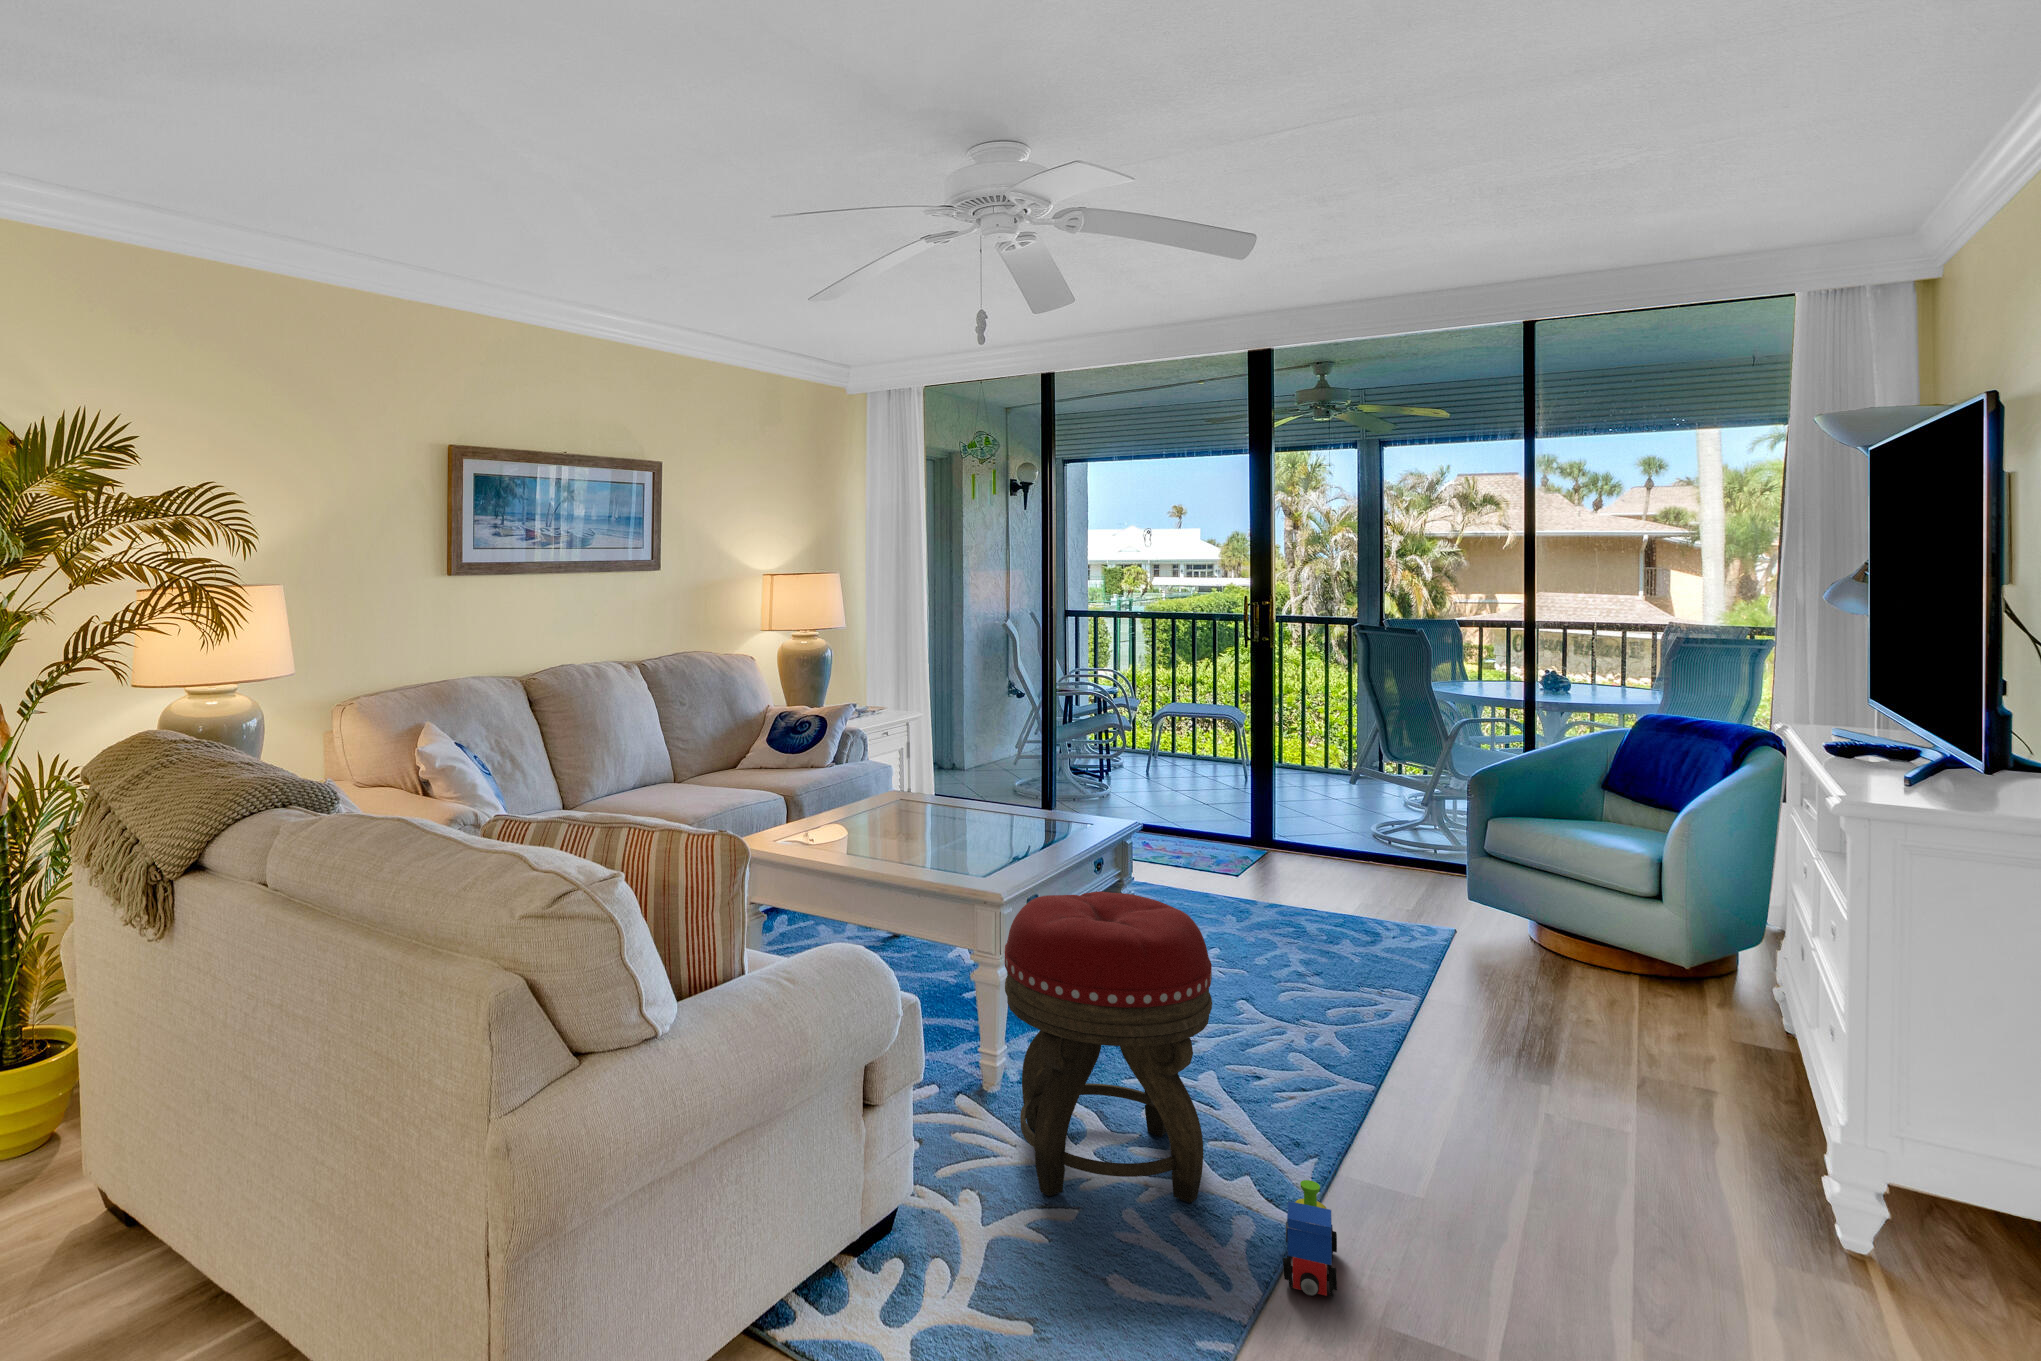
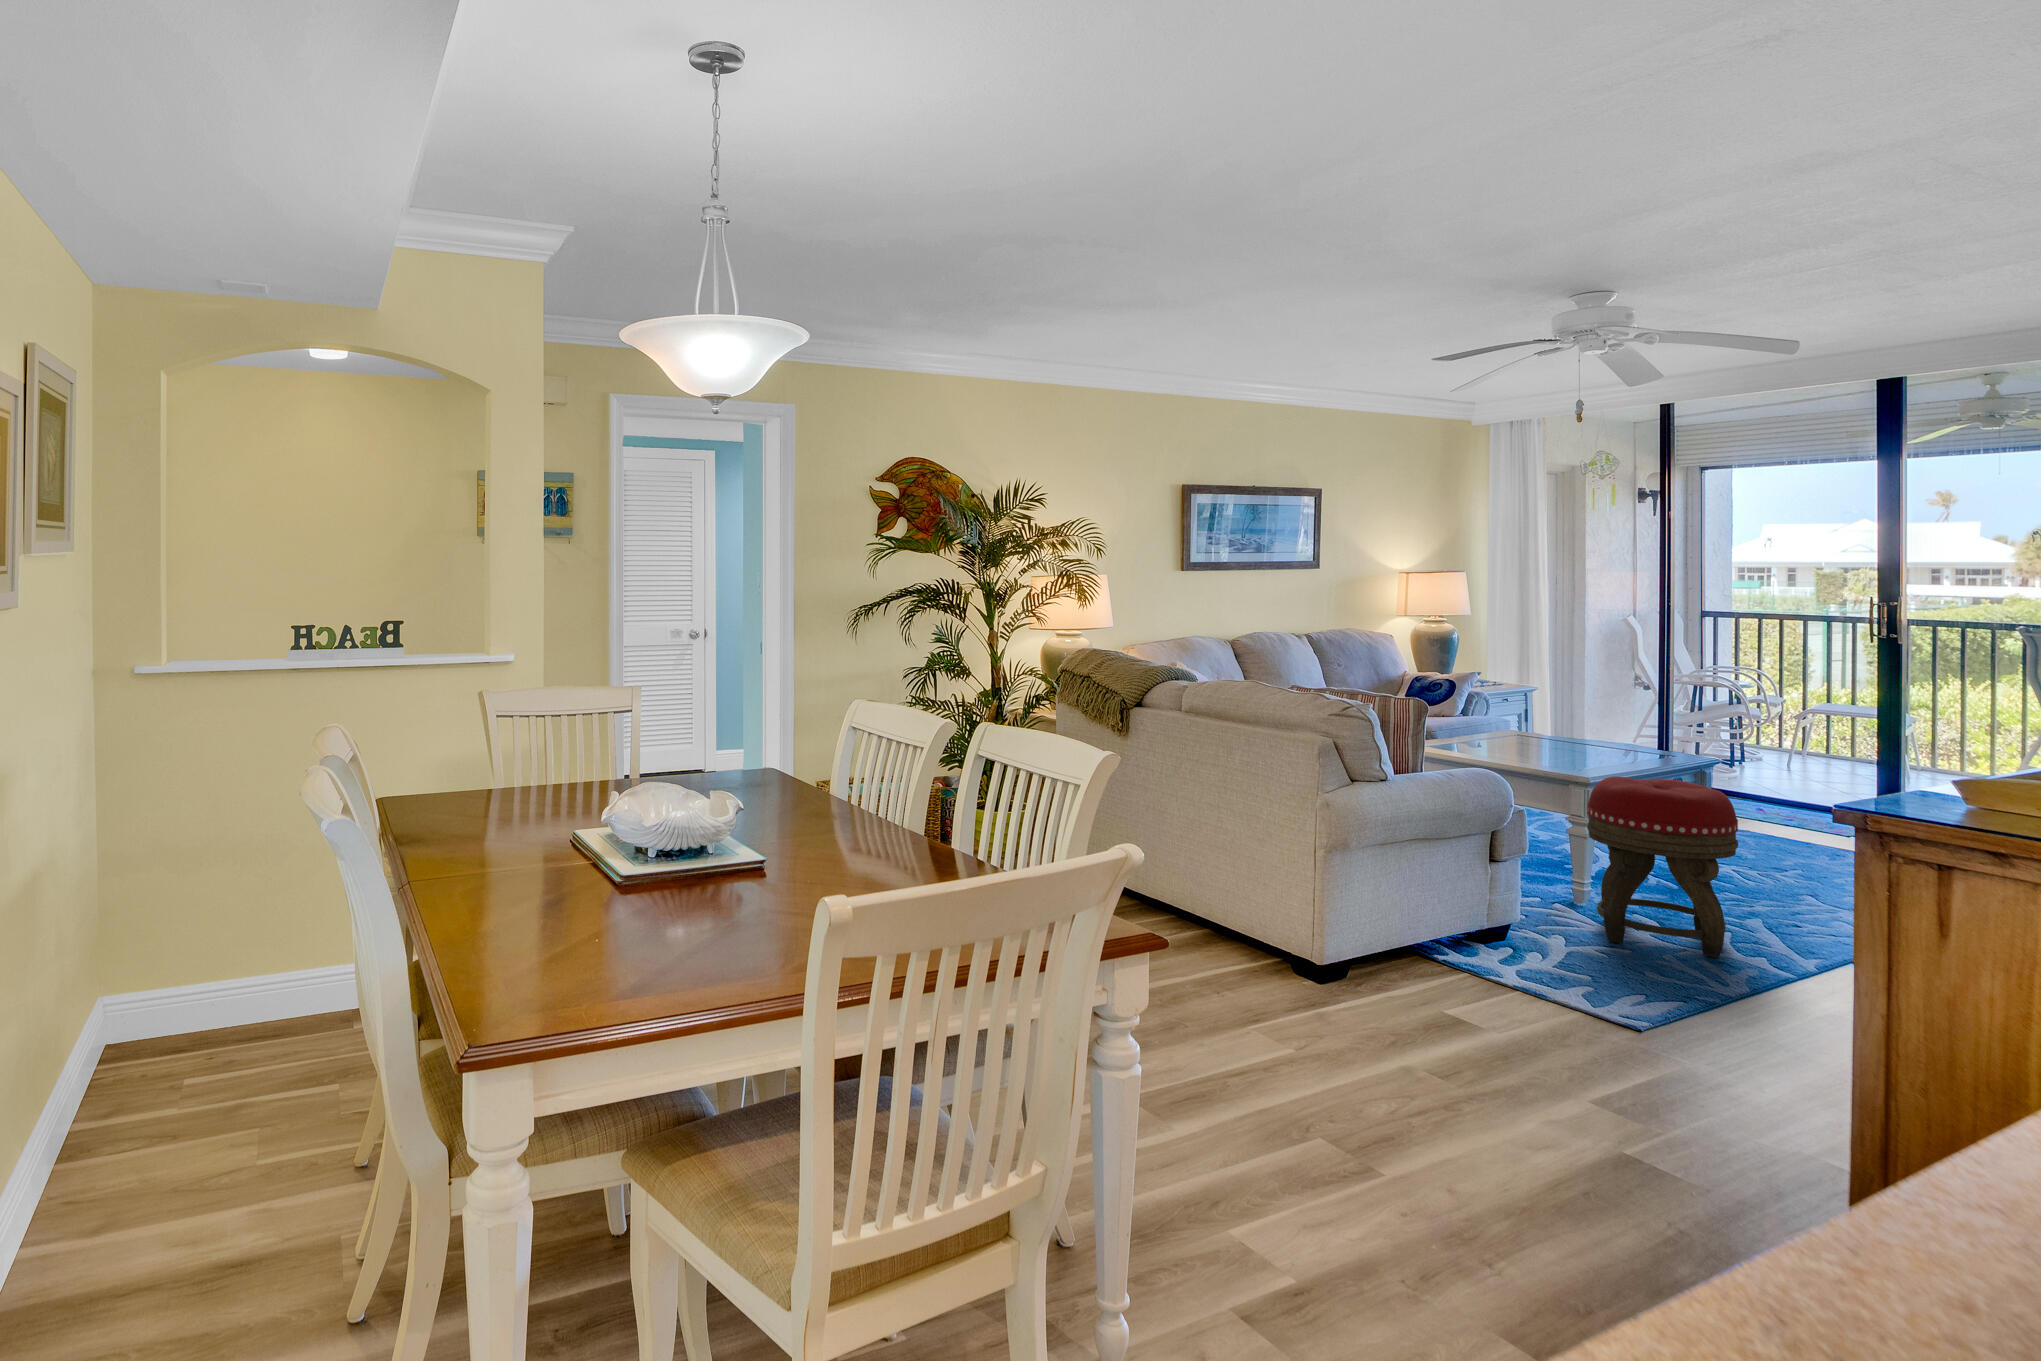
toy train: present [1283,1180,1337,1297] -> none [1765,938,1813,997]

